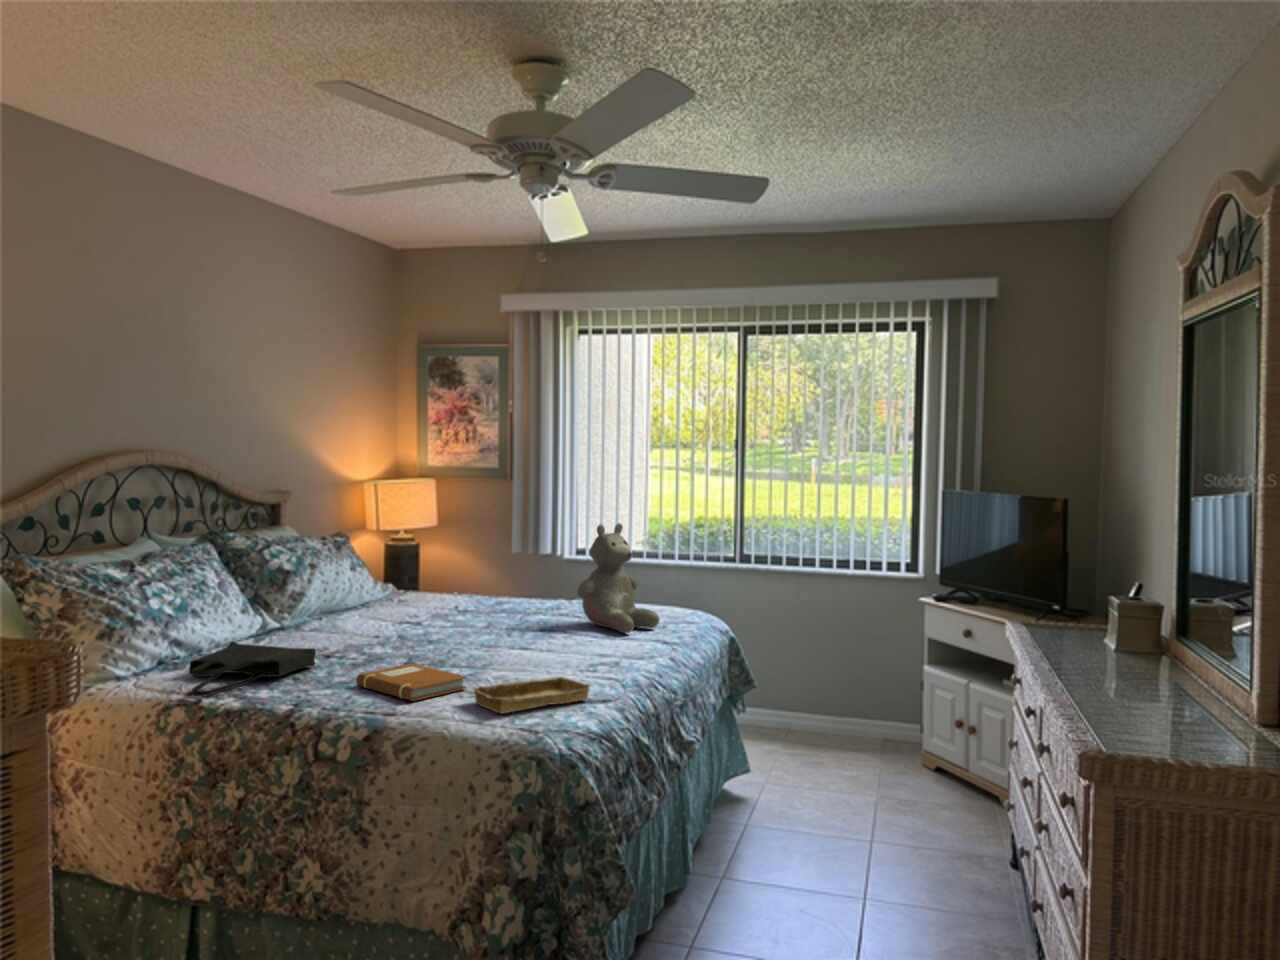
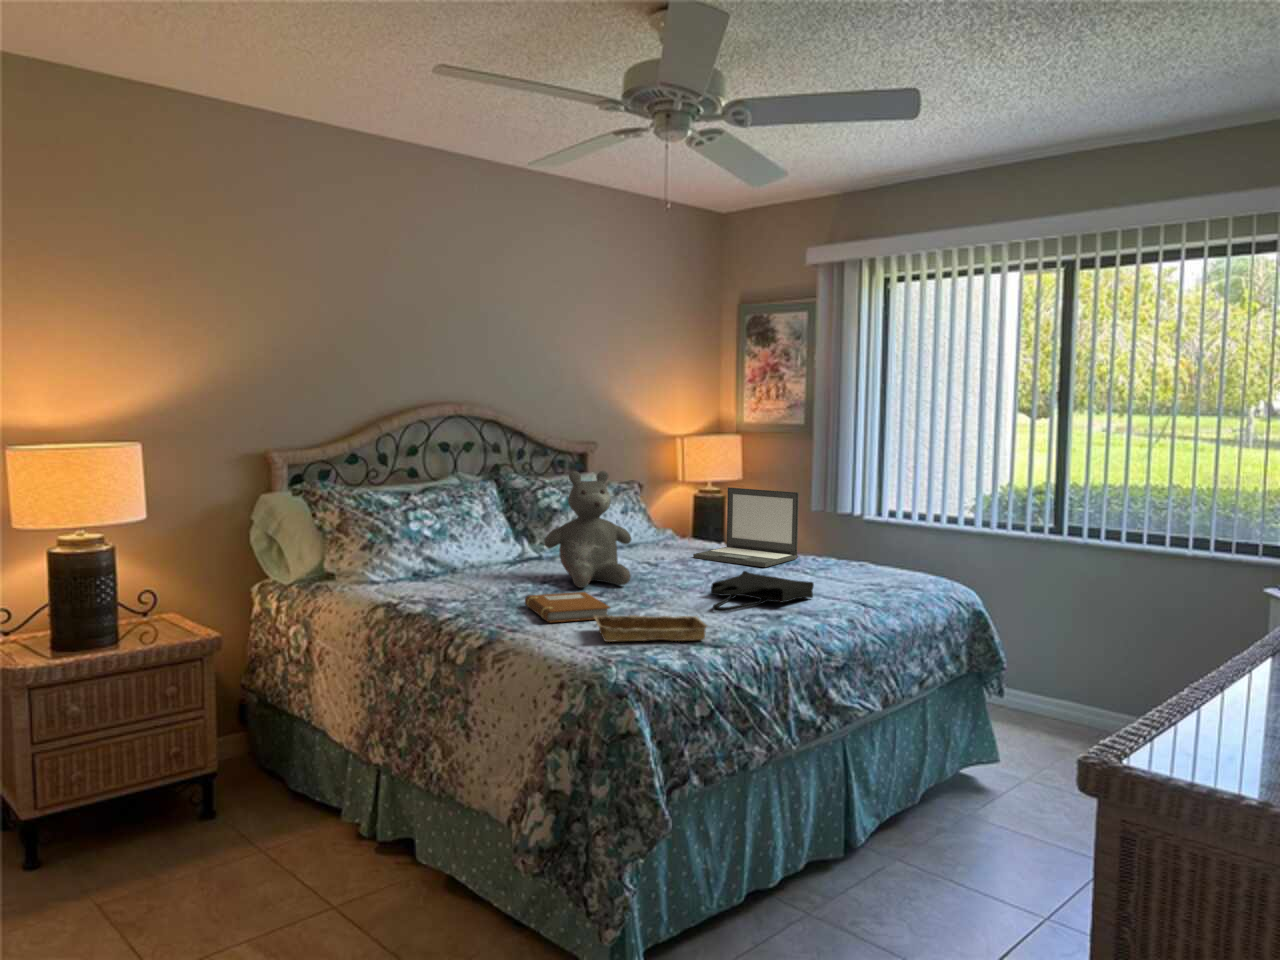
teddy bear: present [577,523,659,633] -> present [544,471,631,588]
laptop: none [450,539,551,619] -> present [693,487,799,567]
tote bag: present [189,642,316,696] -> present [711,571,814,612]

